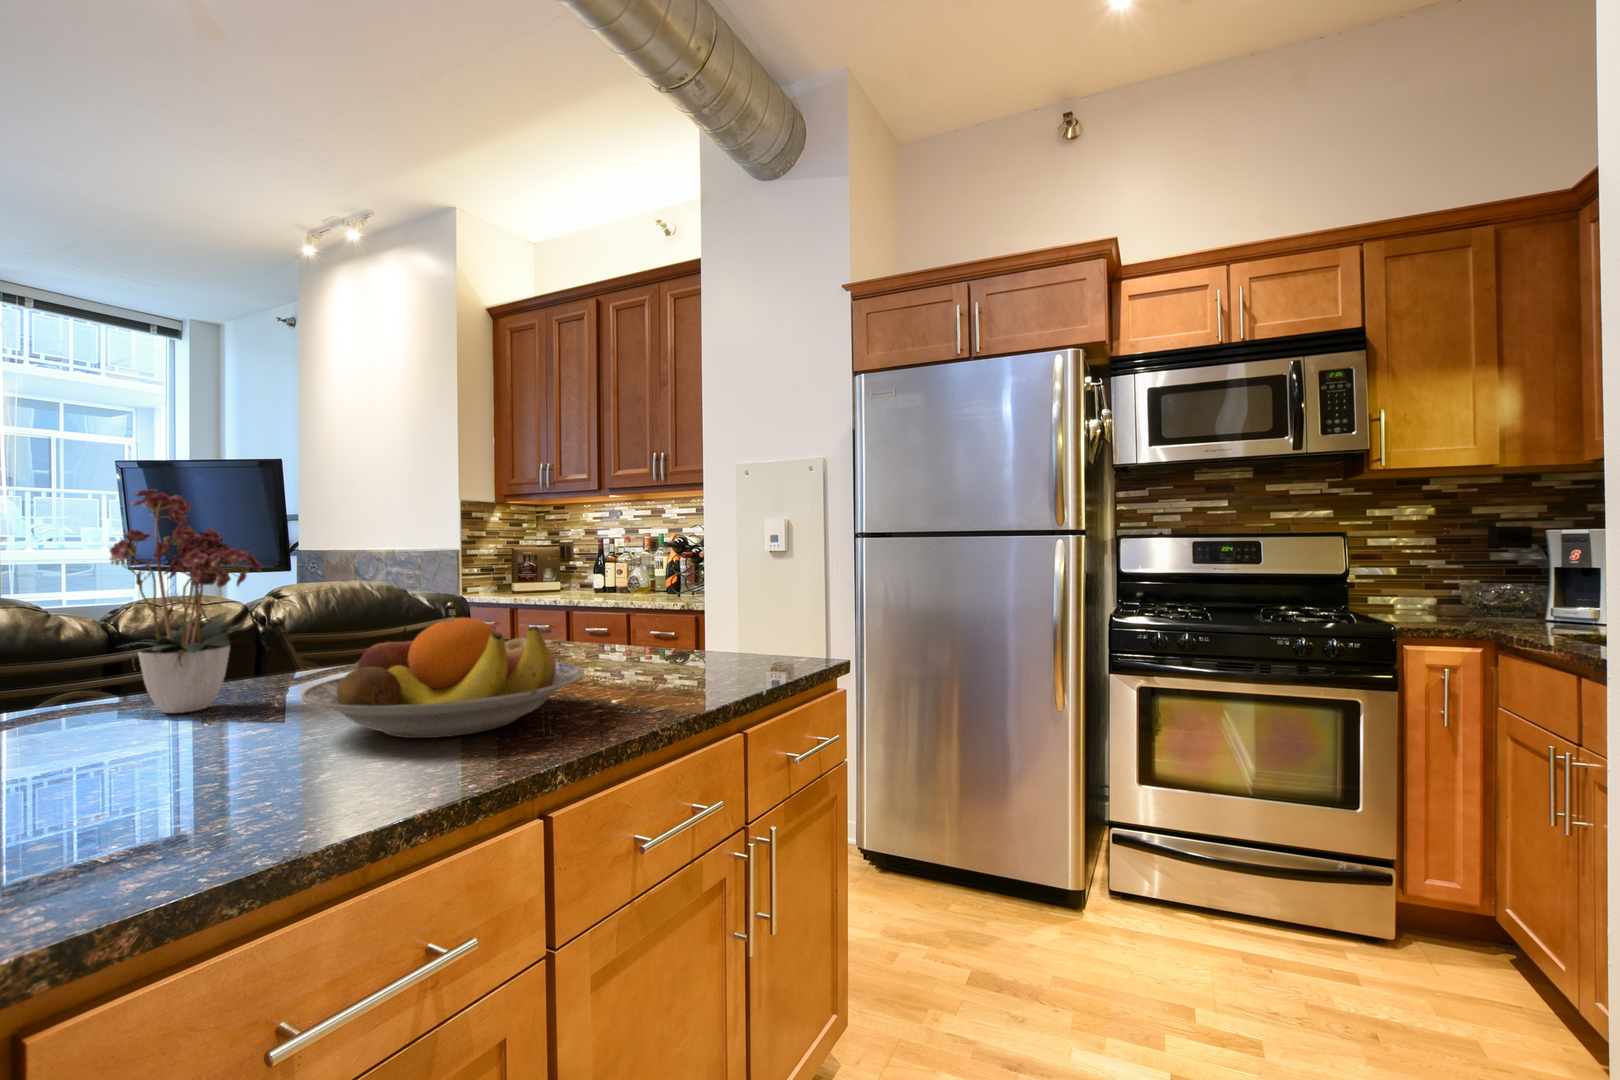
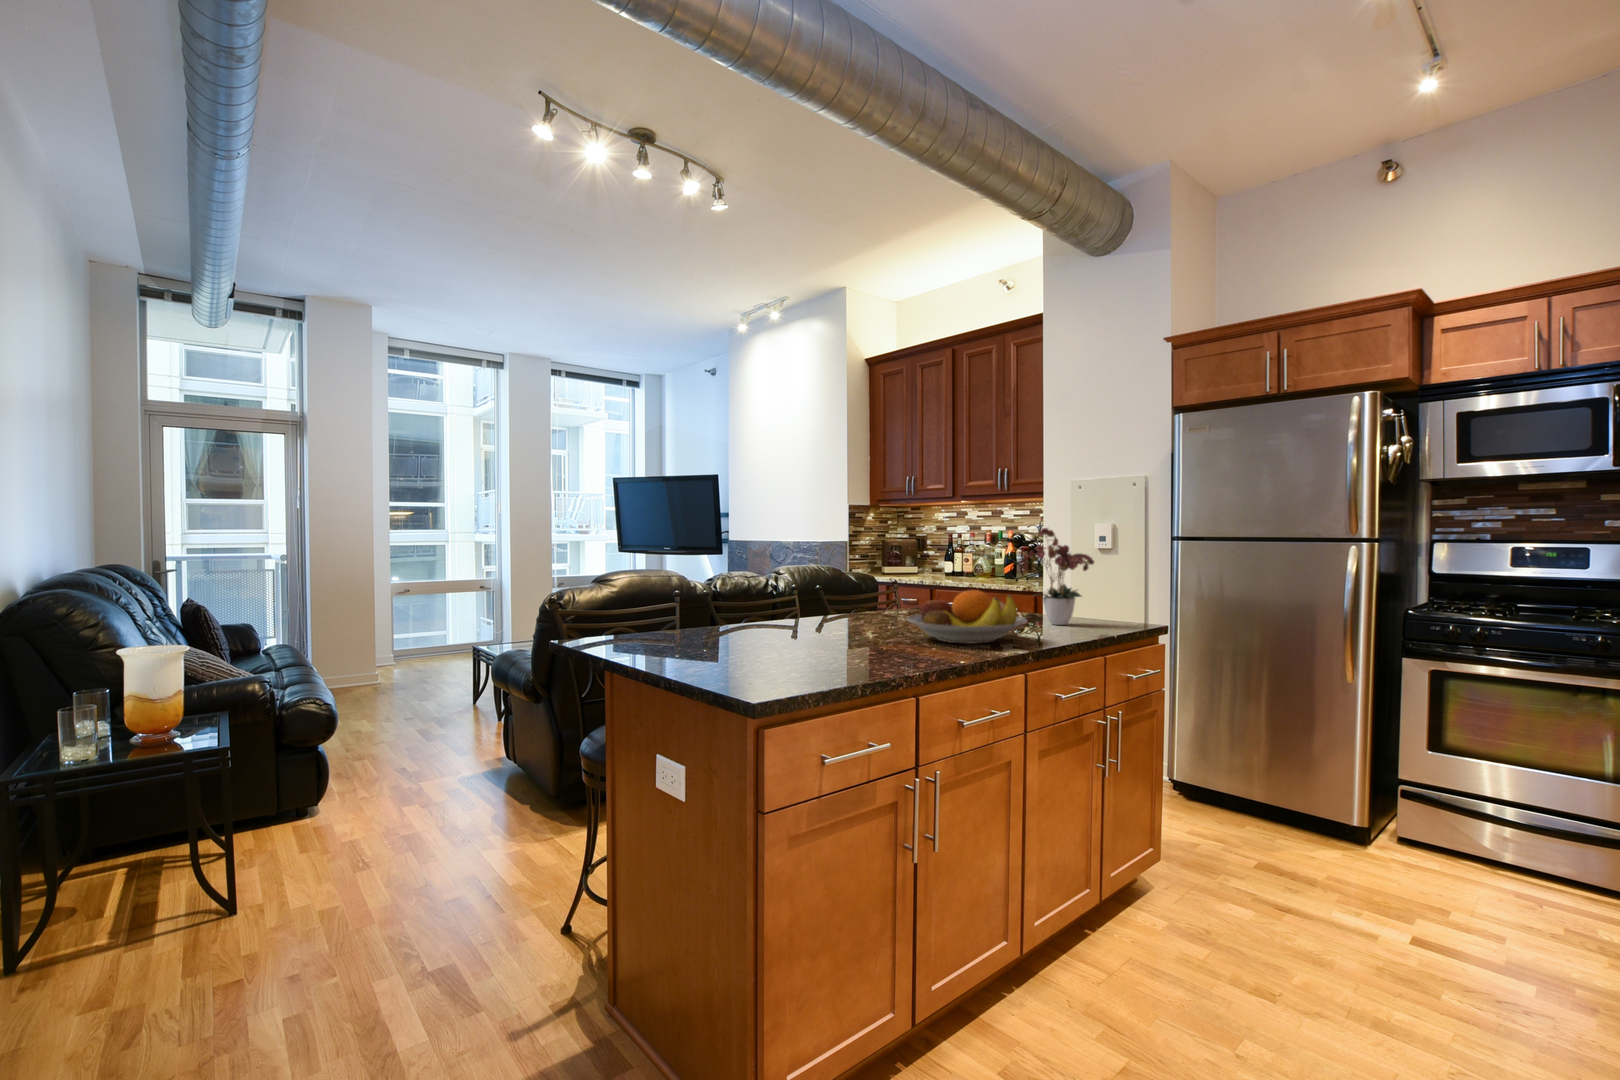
flower arrangement: present [110,489,261,713] -> present [1029,528,1094,625]

